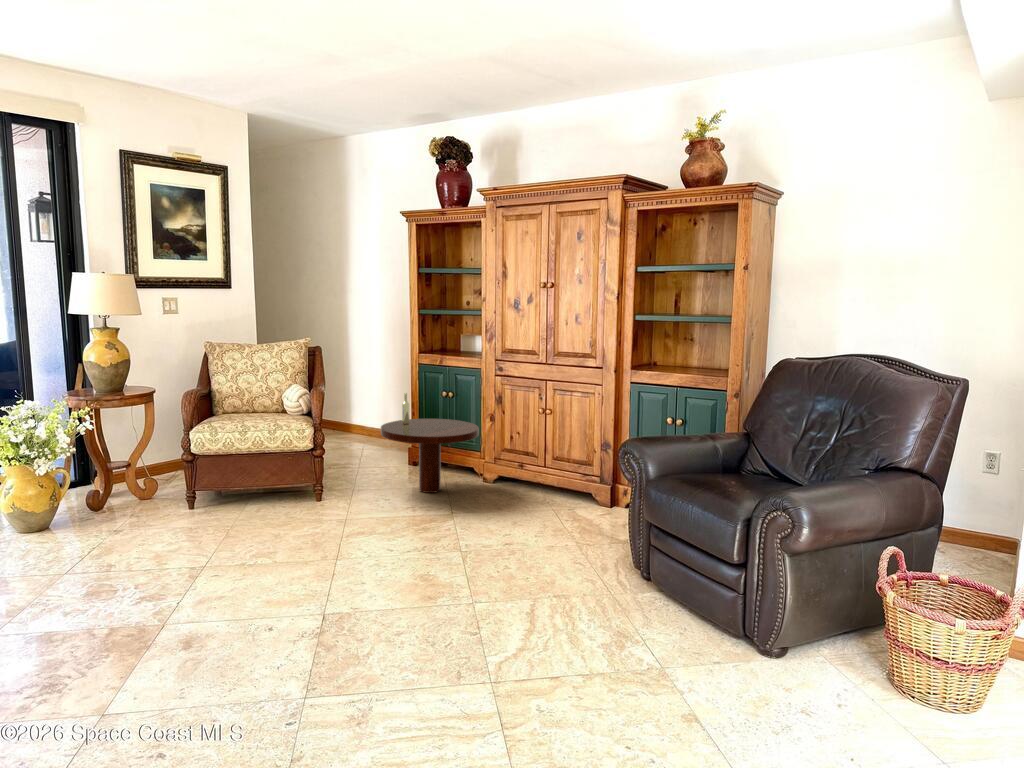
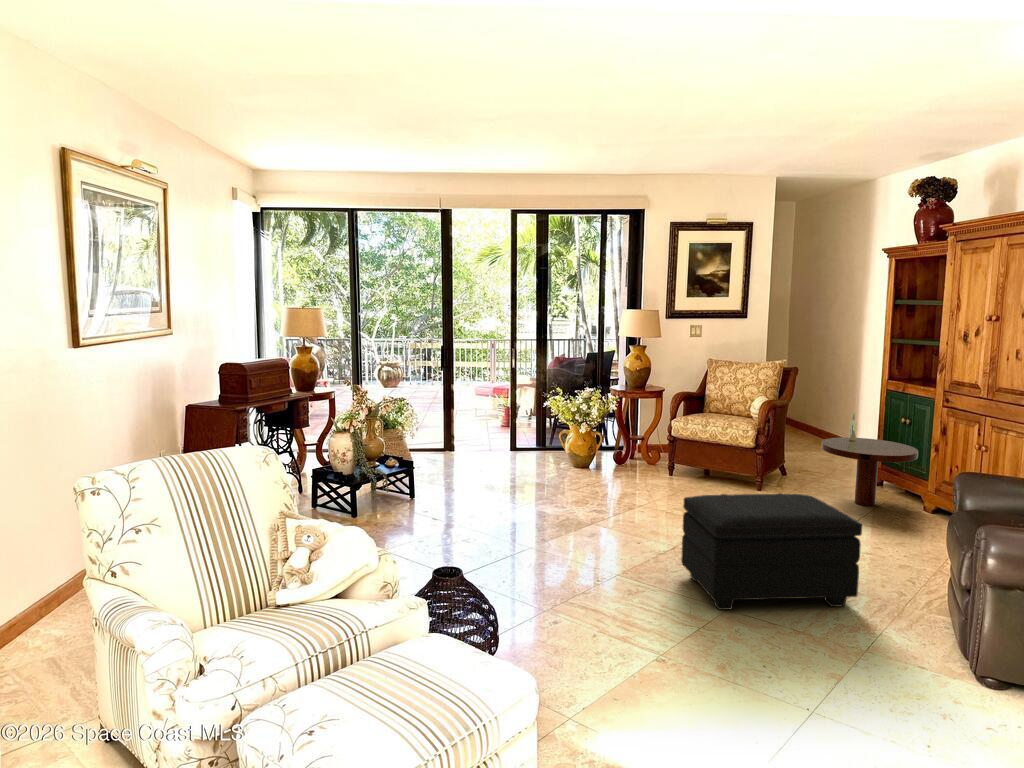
footstool: none [382,499,595,692] -> present [681,493,862,610]

